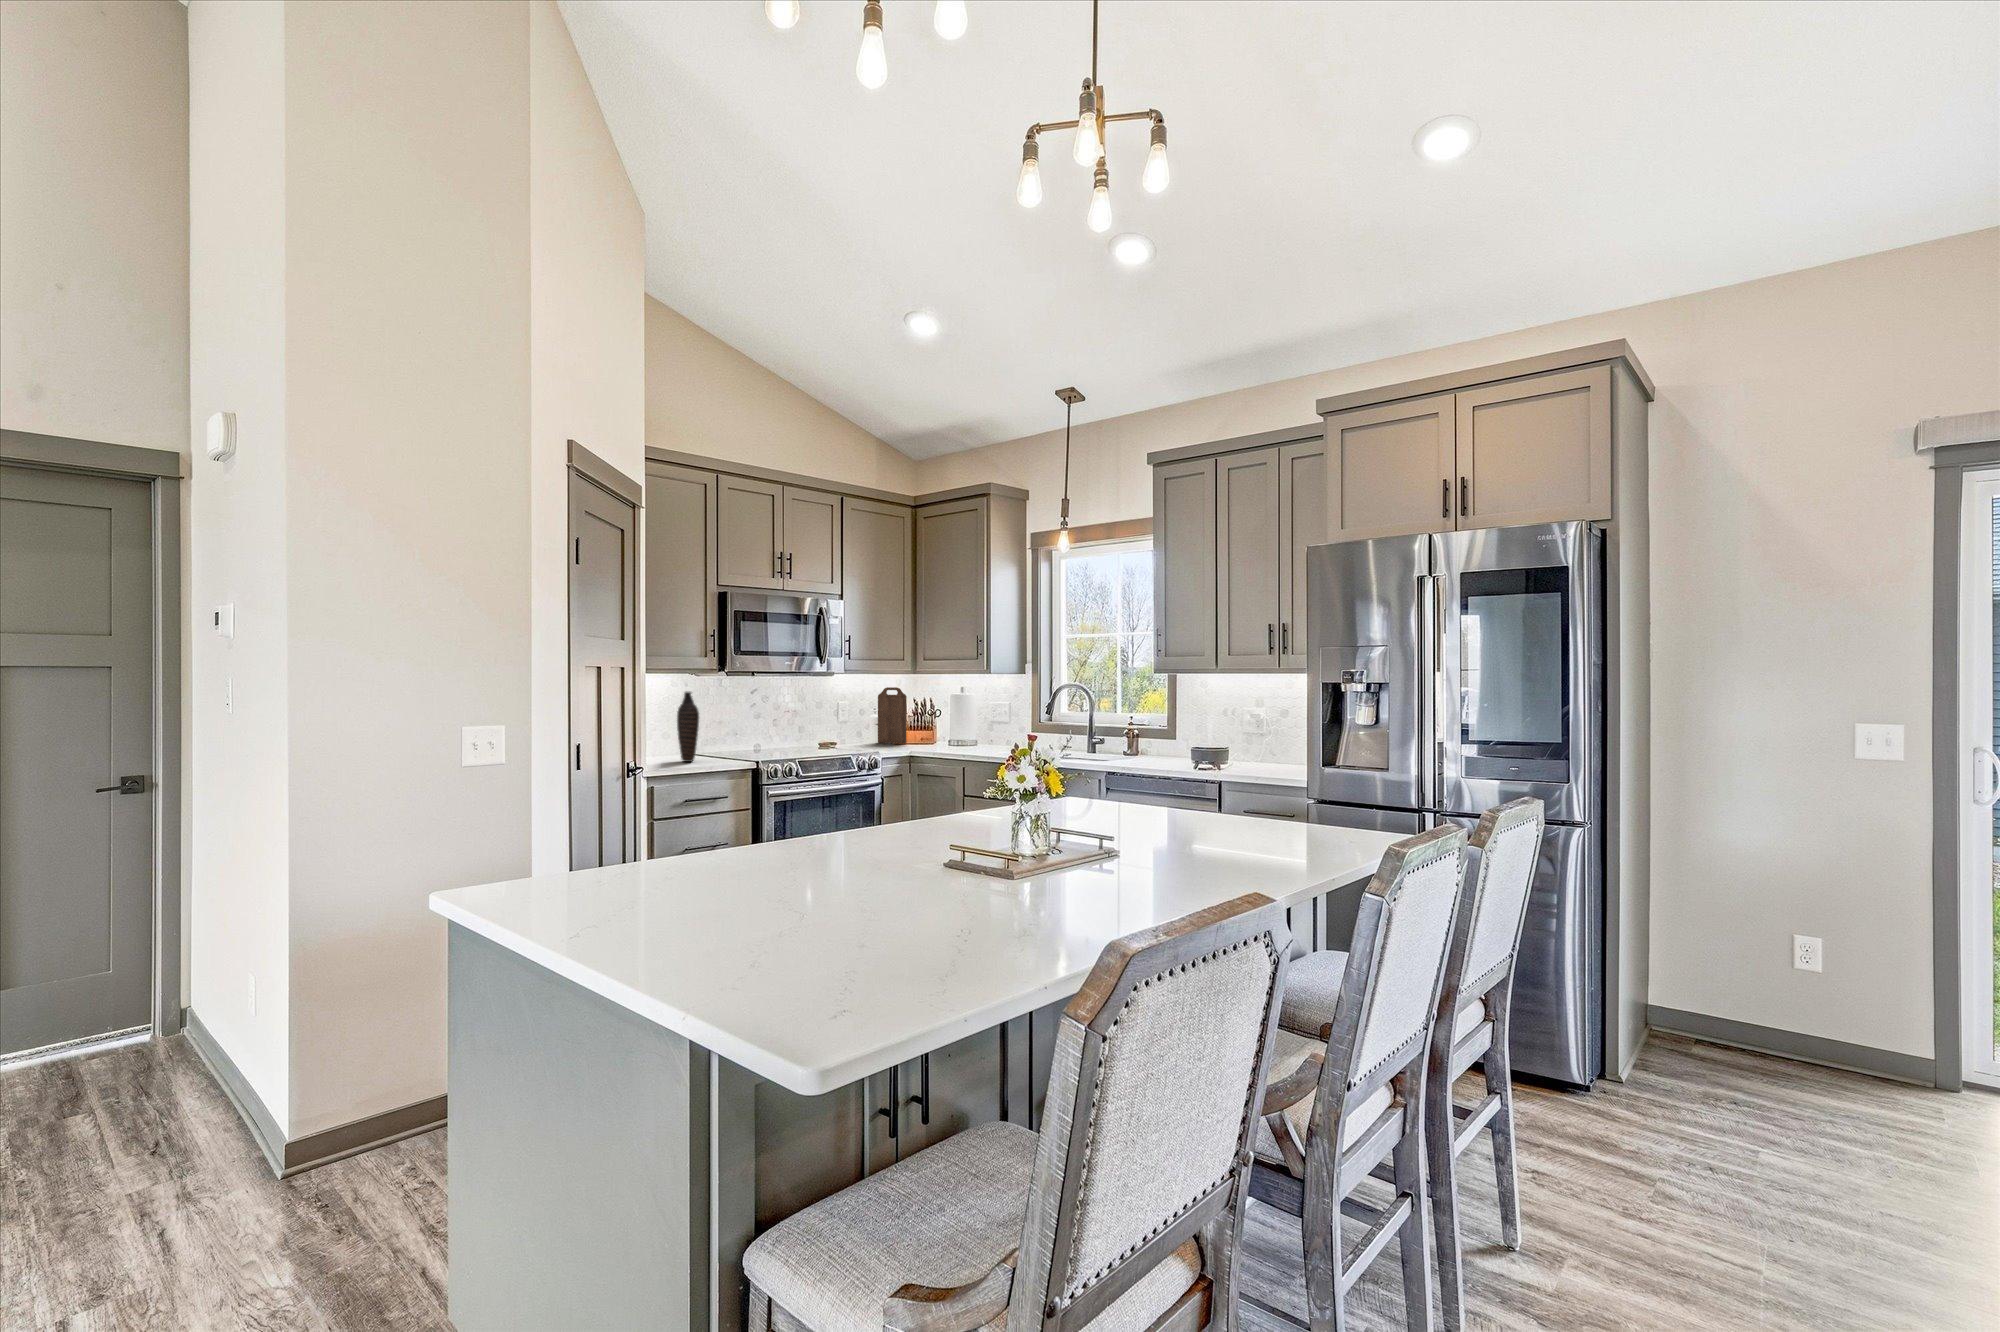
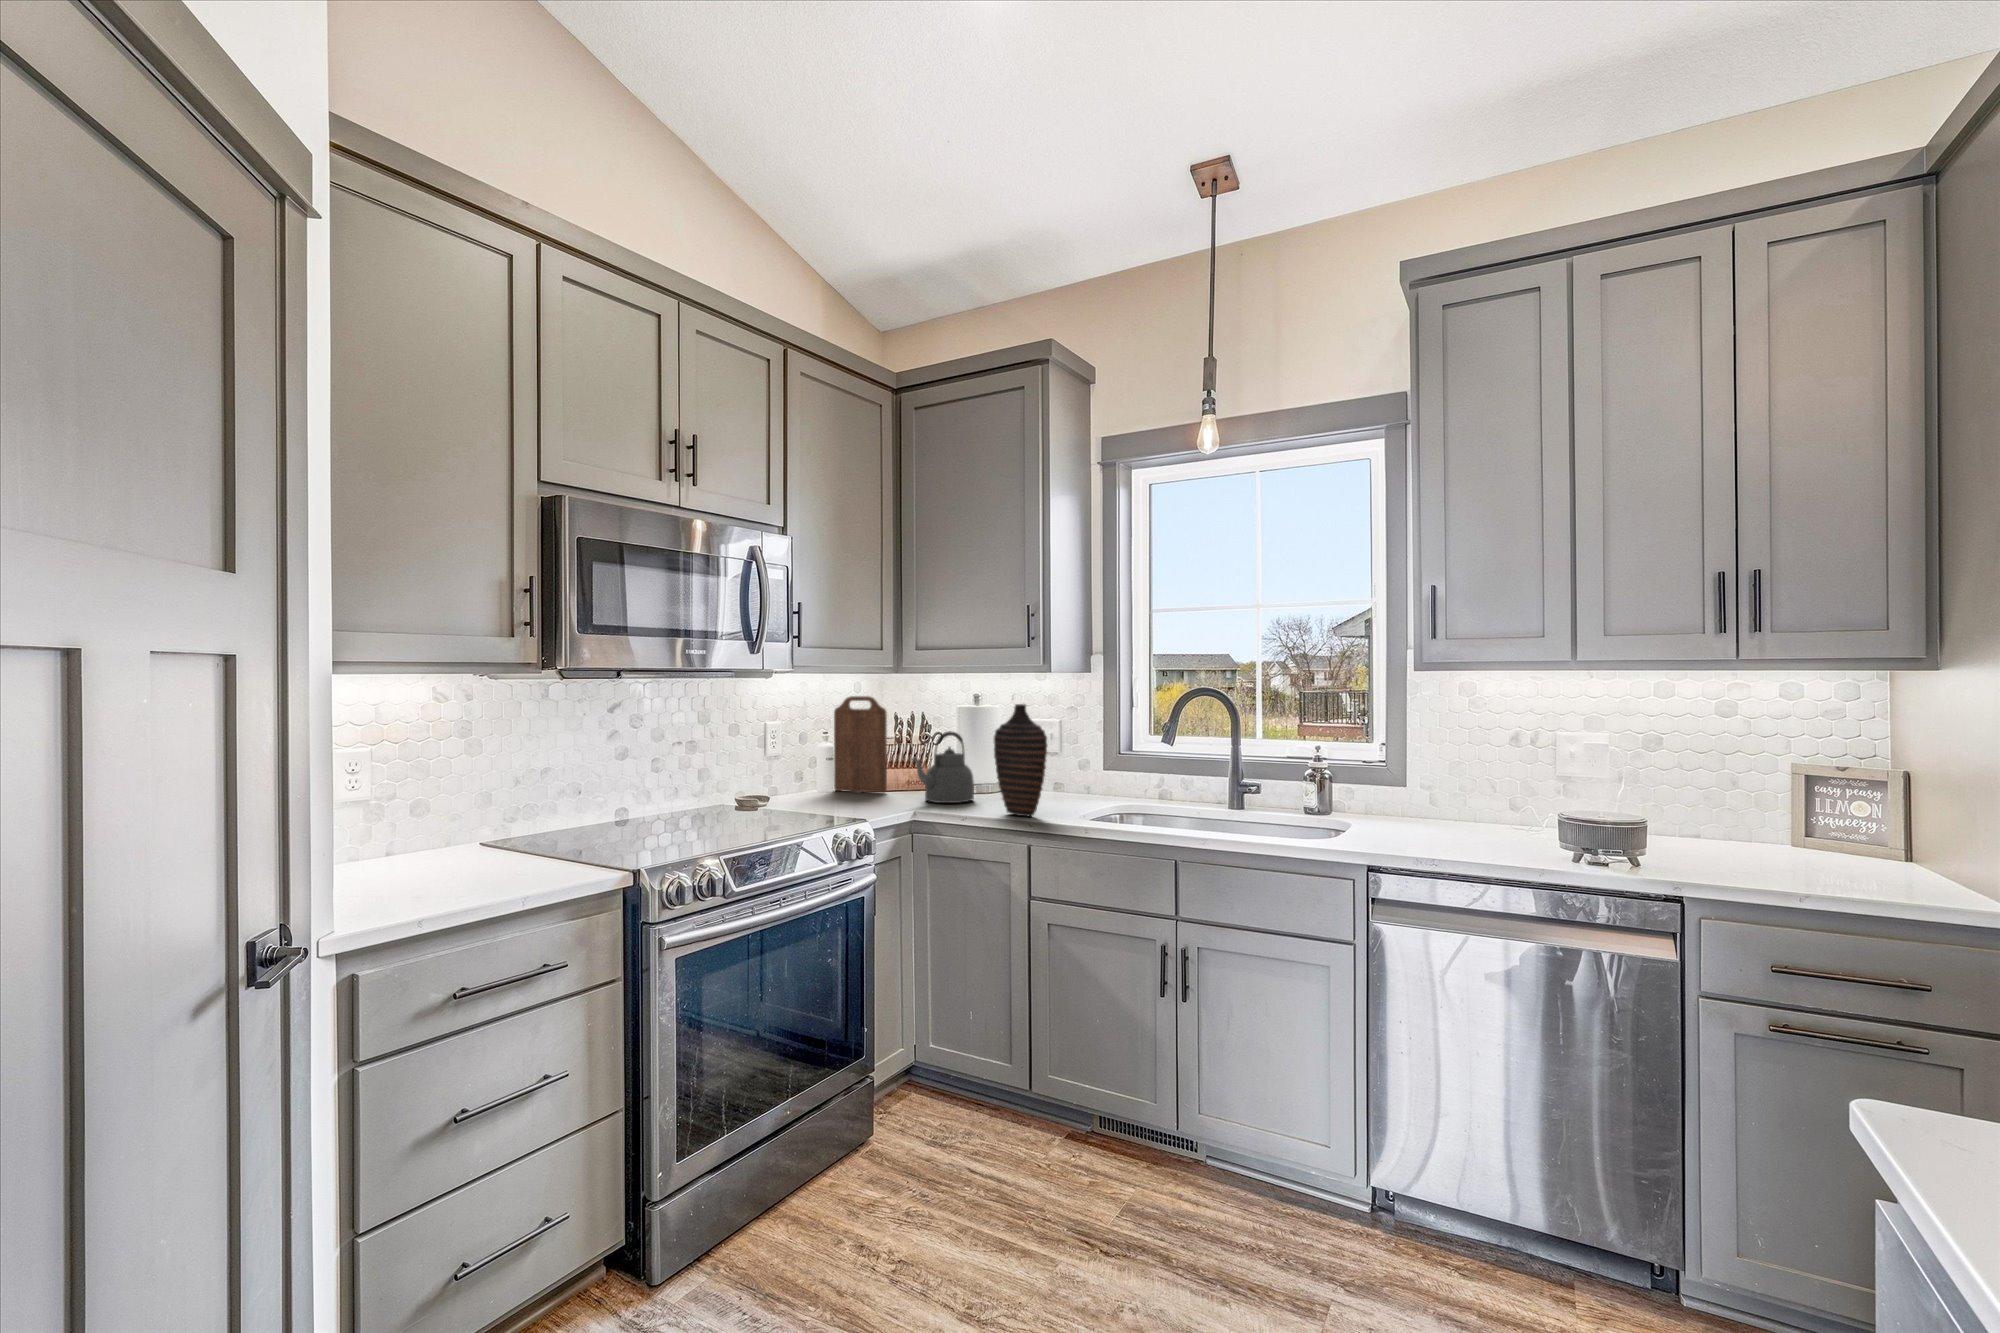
decorative vase: present [677,691,699,762] -> present [994,704,1047,817]
kettle: none [912,707,951,748] -> present [912,731,974,803]

